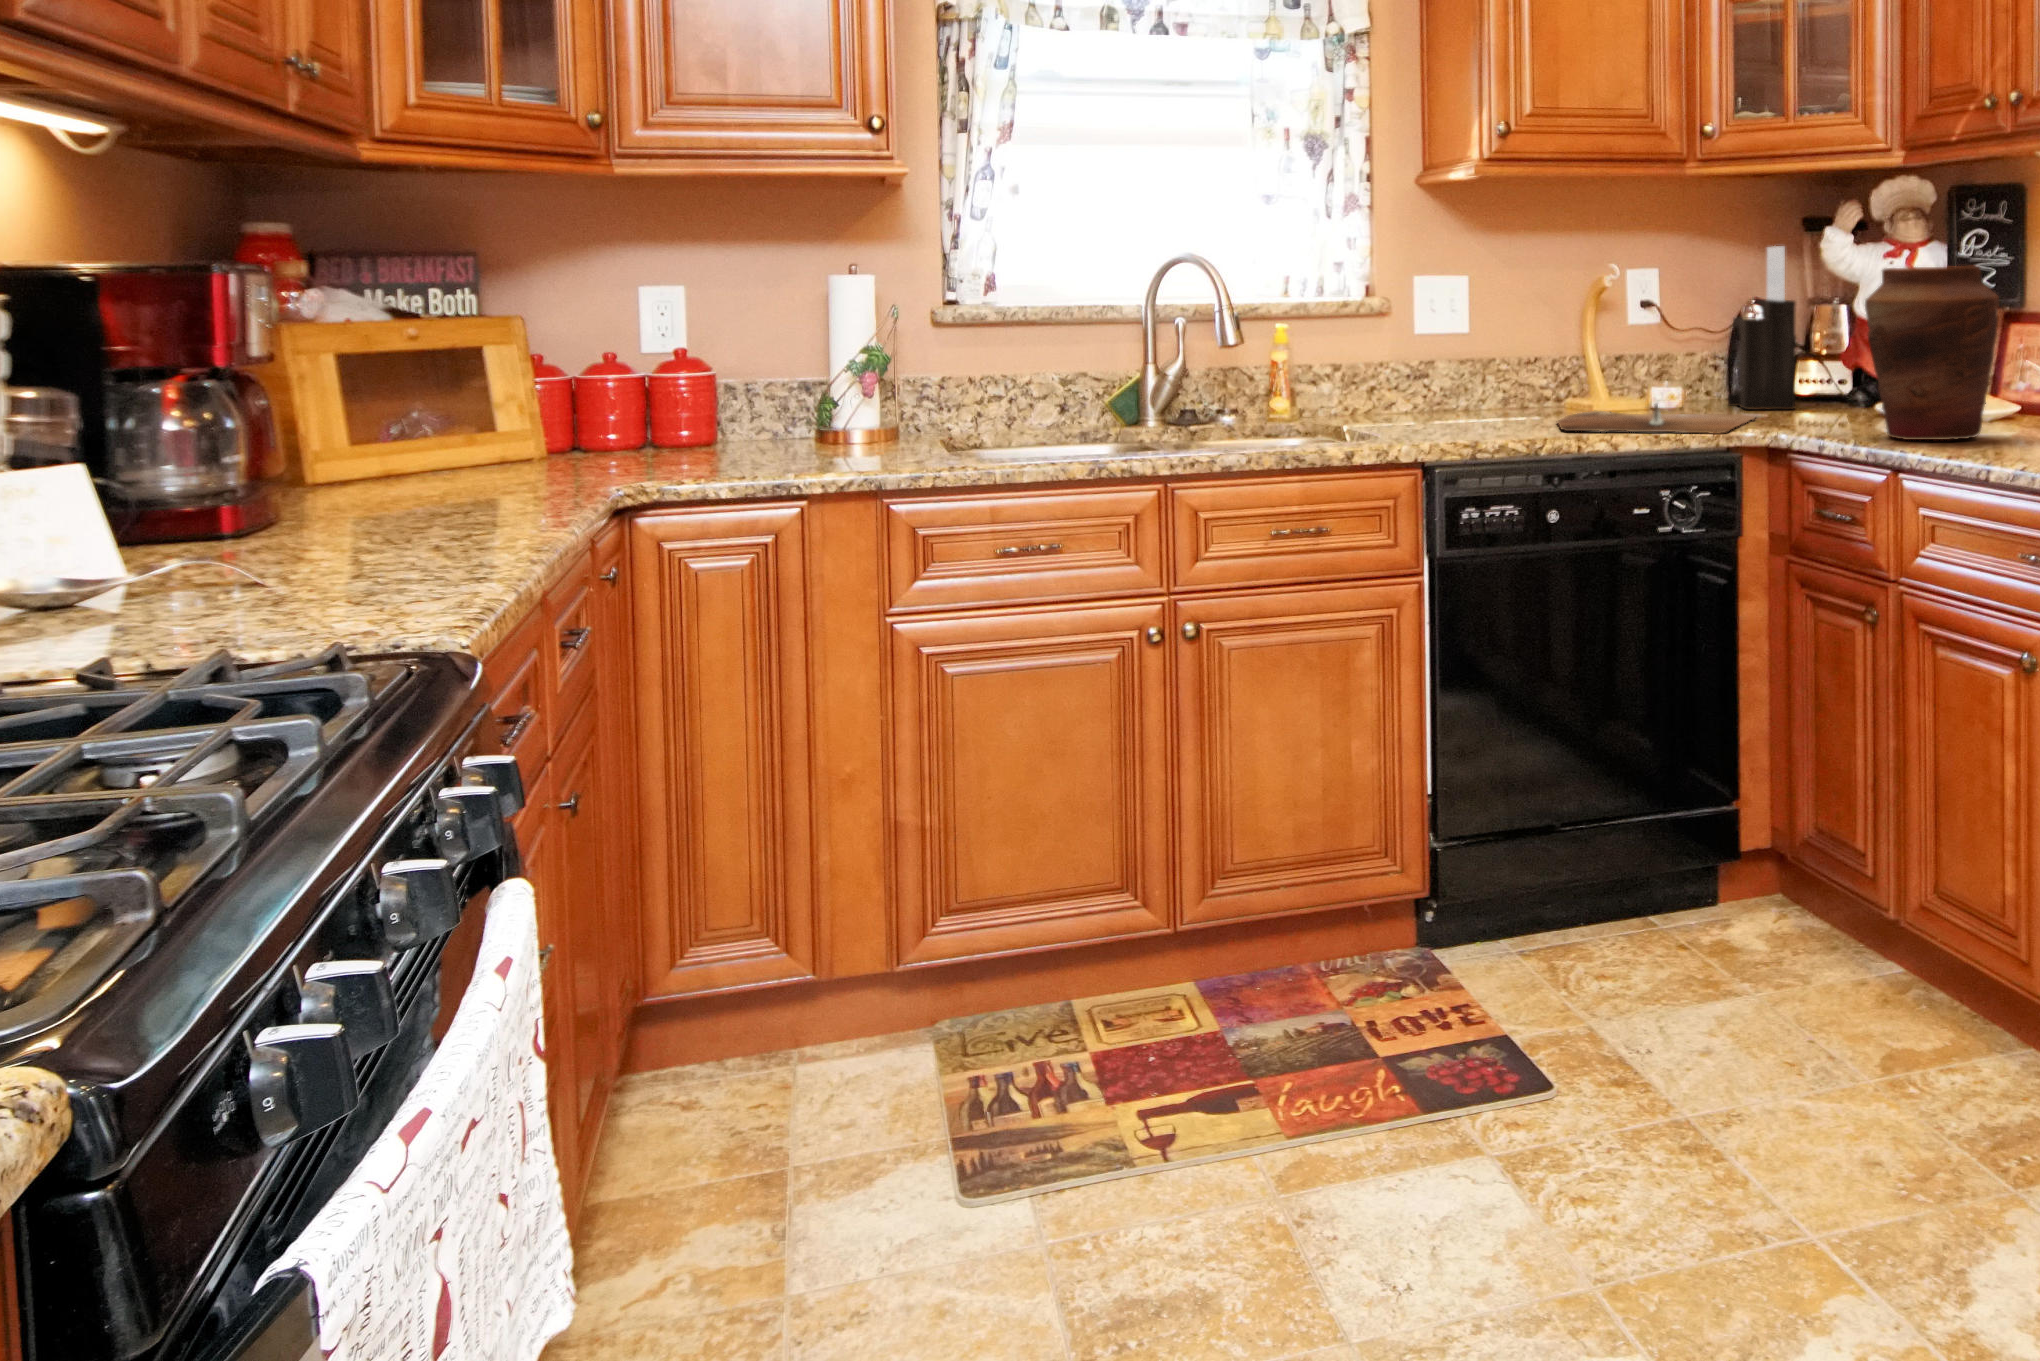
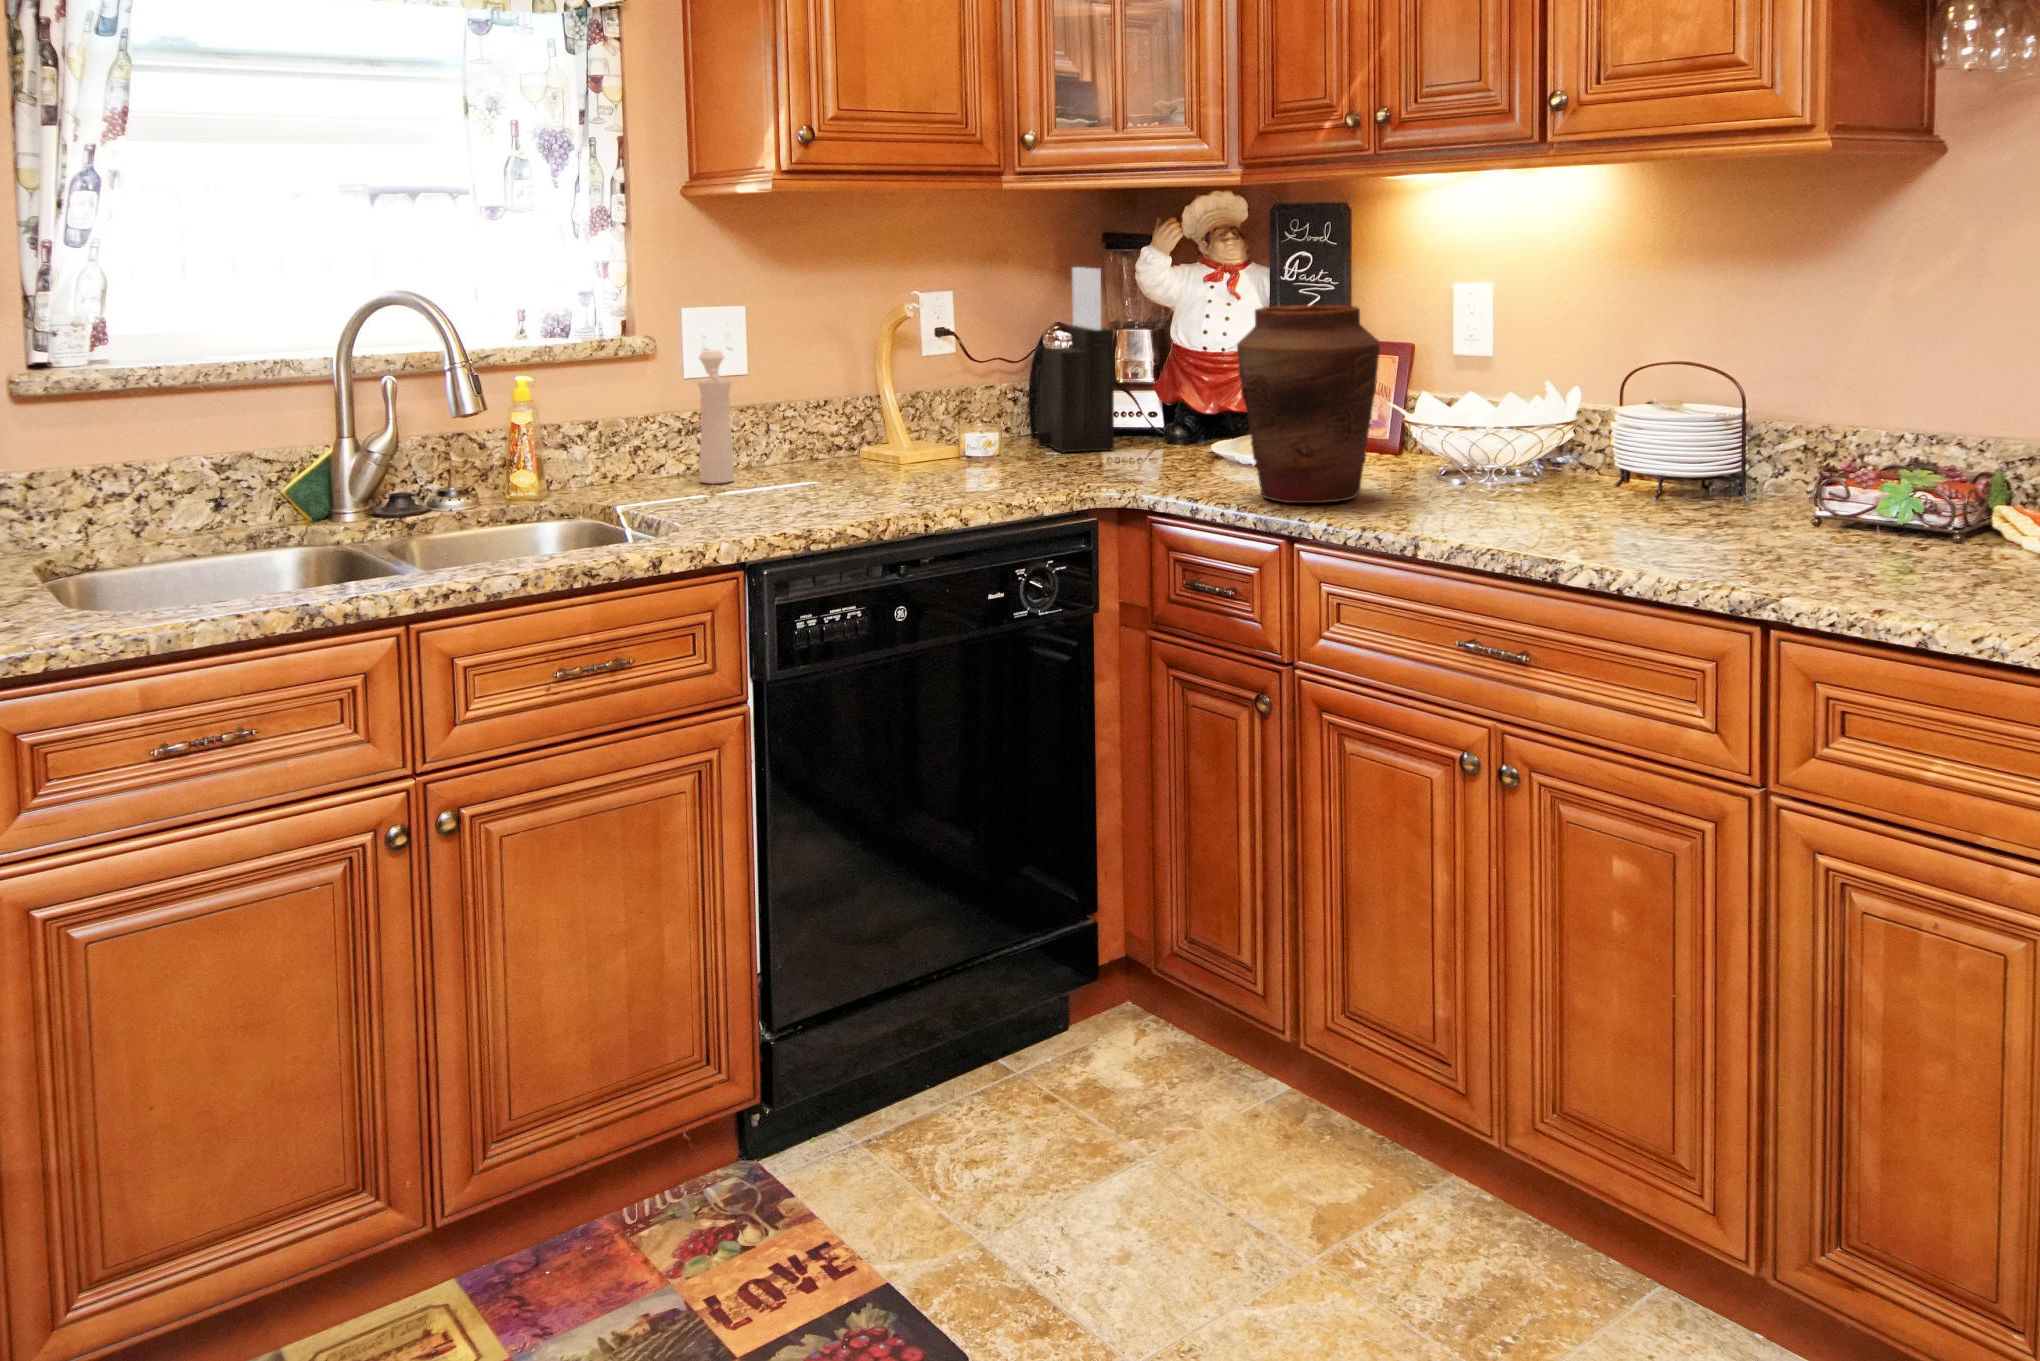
pepper mill: none [1422,312,1451,418] -> present [698,350,734,484]
cutting board: present [1558,404,1755,434] -> none [870,460,1090,504]

